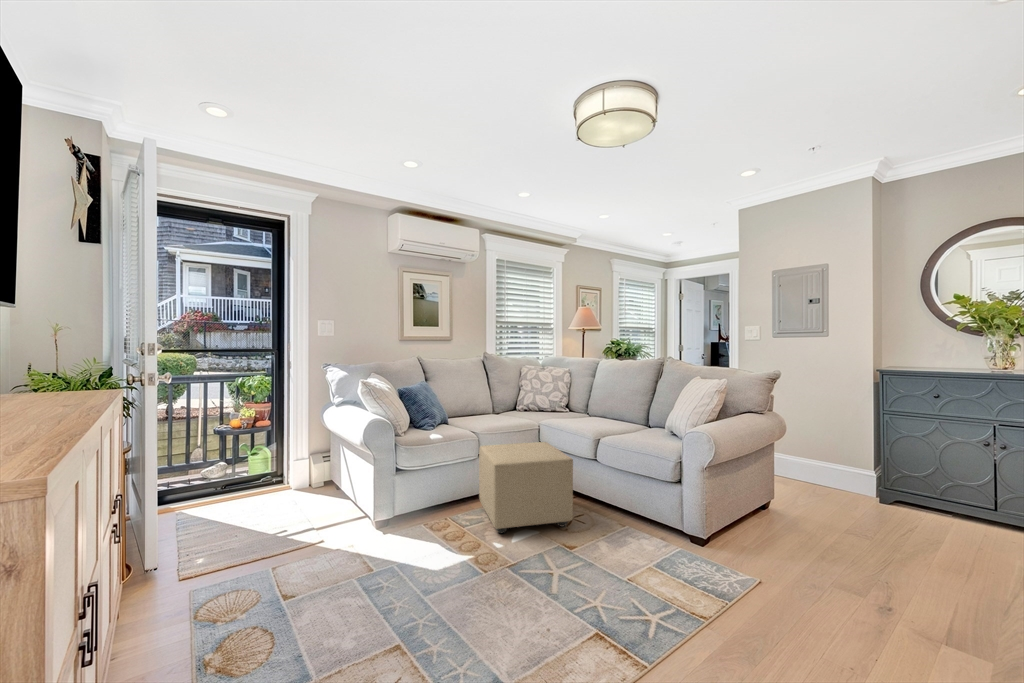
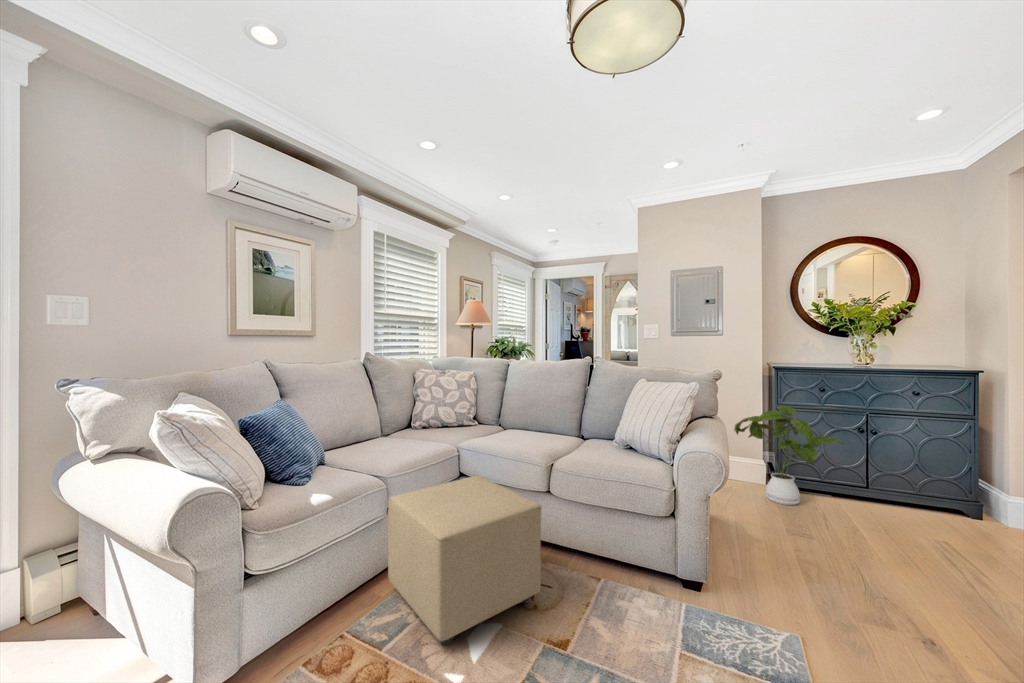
house plant: none [821,409,952,514] -> present [734,405,843,505]

